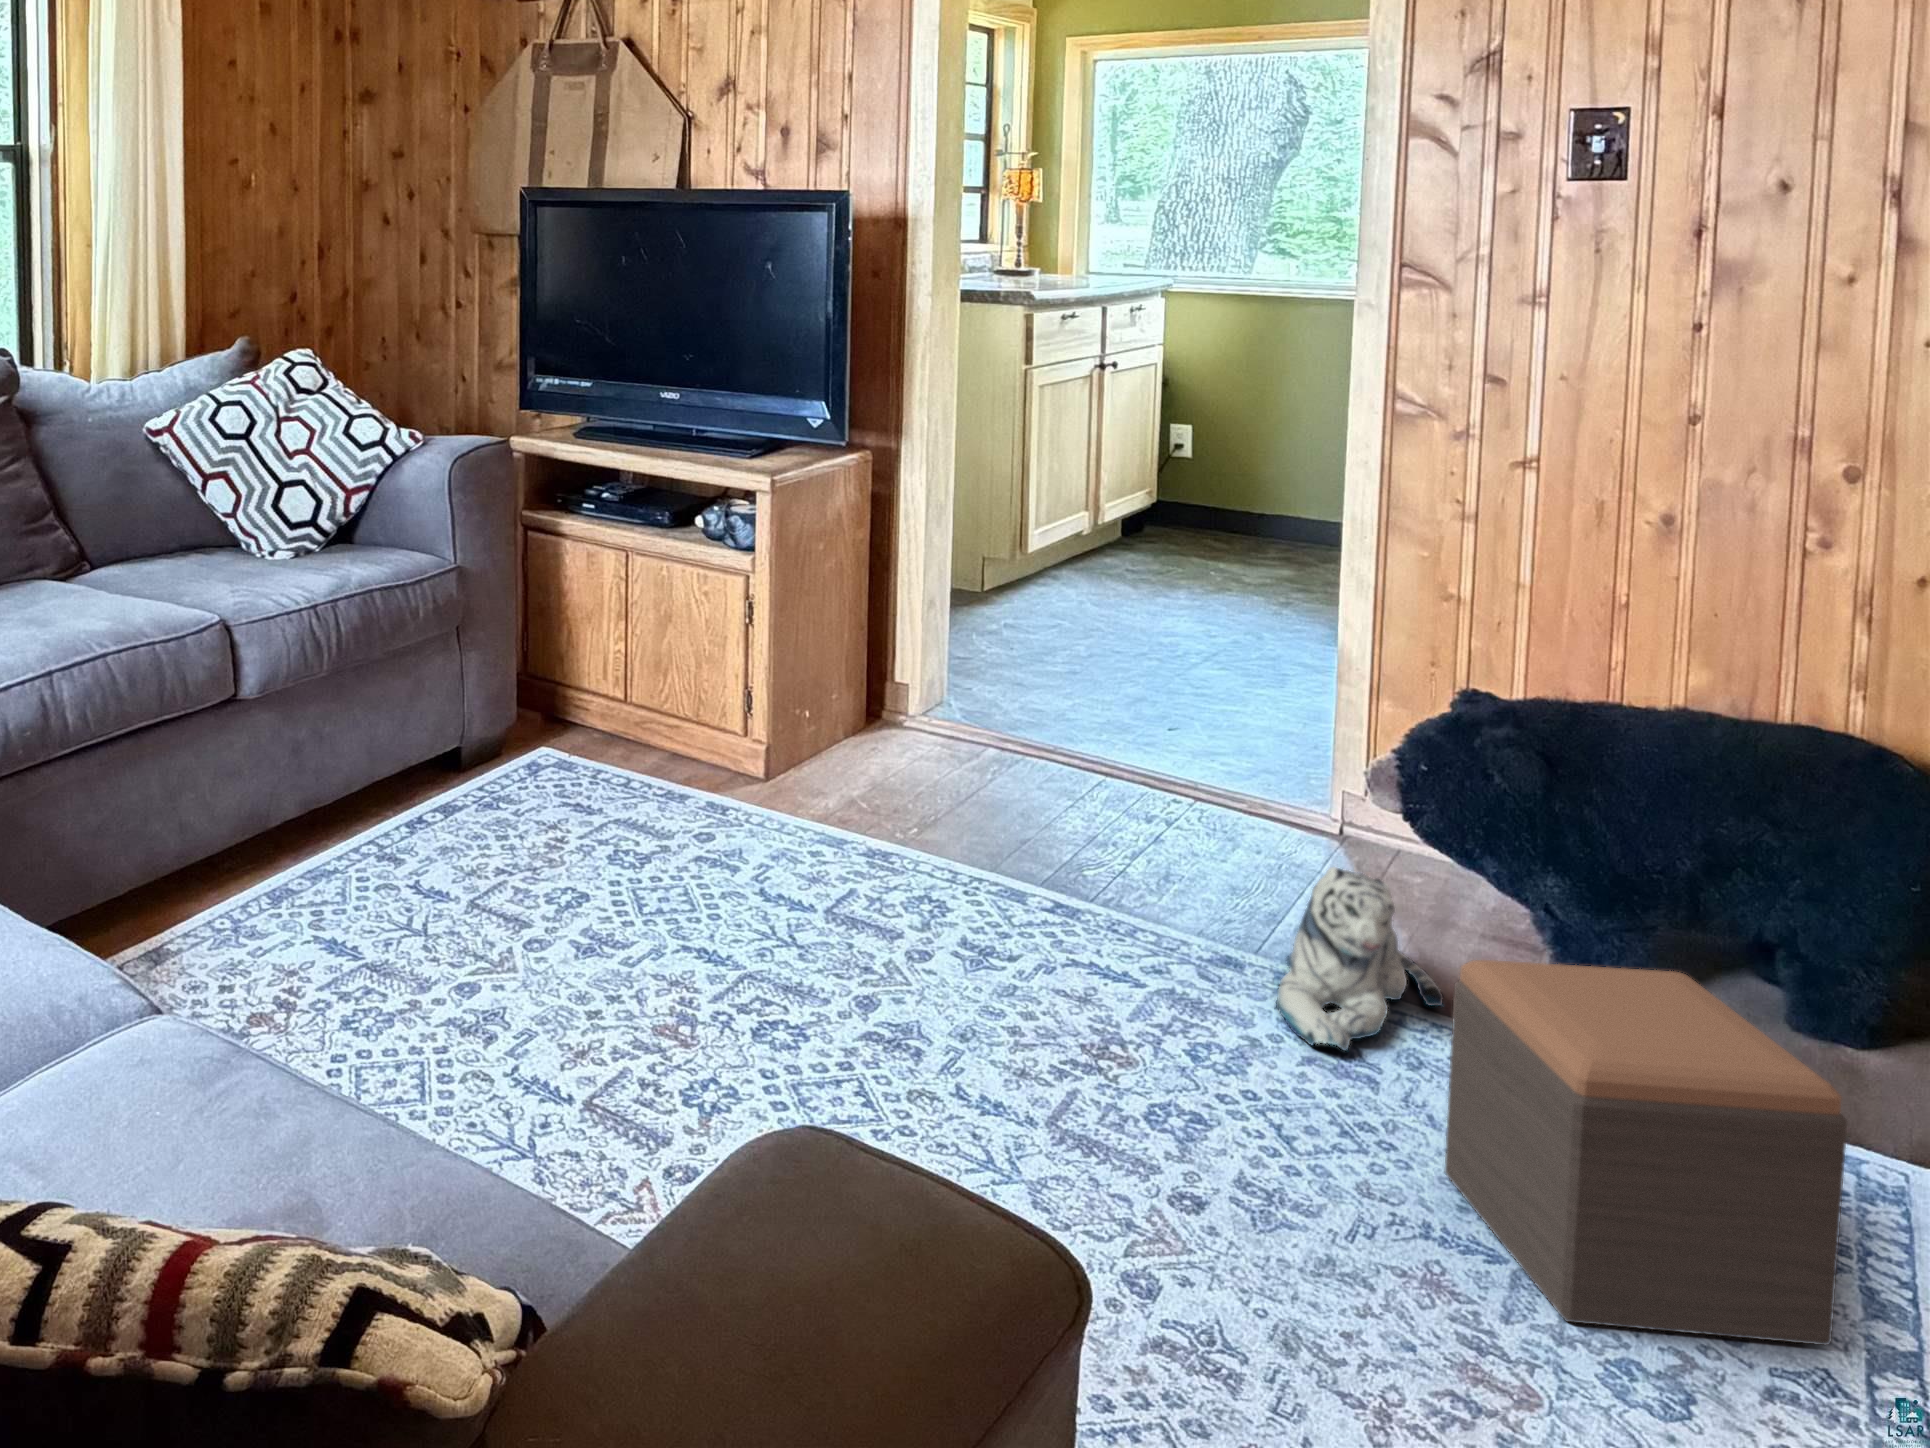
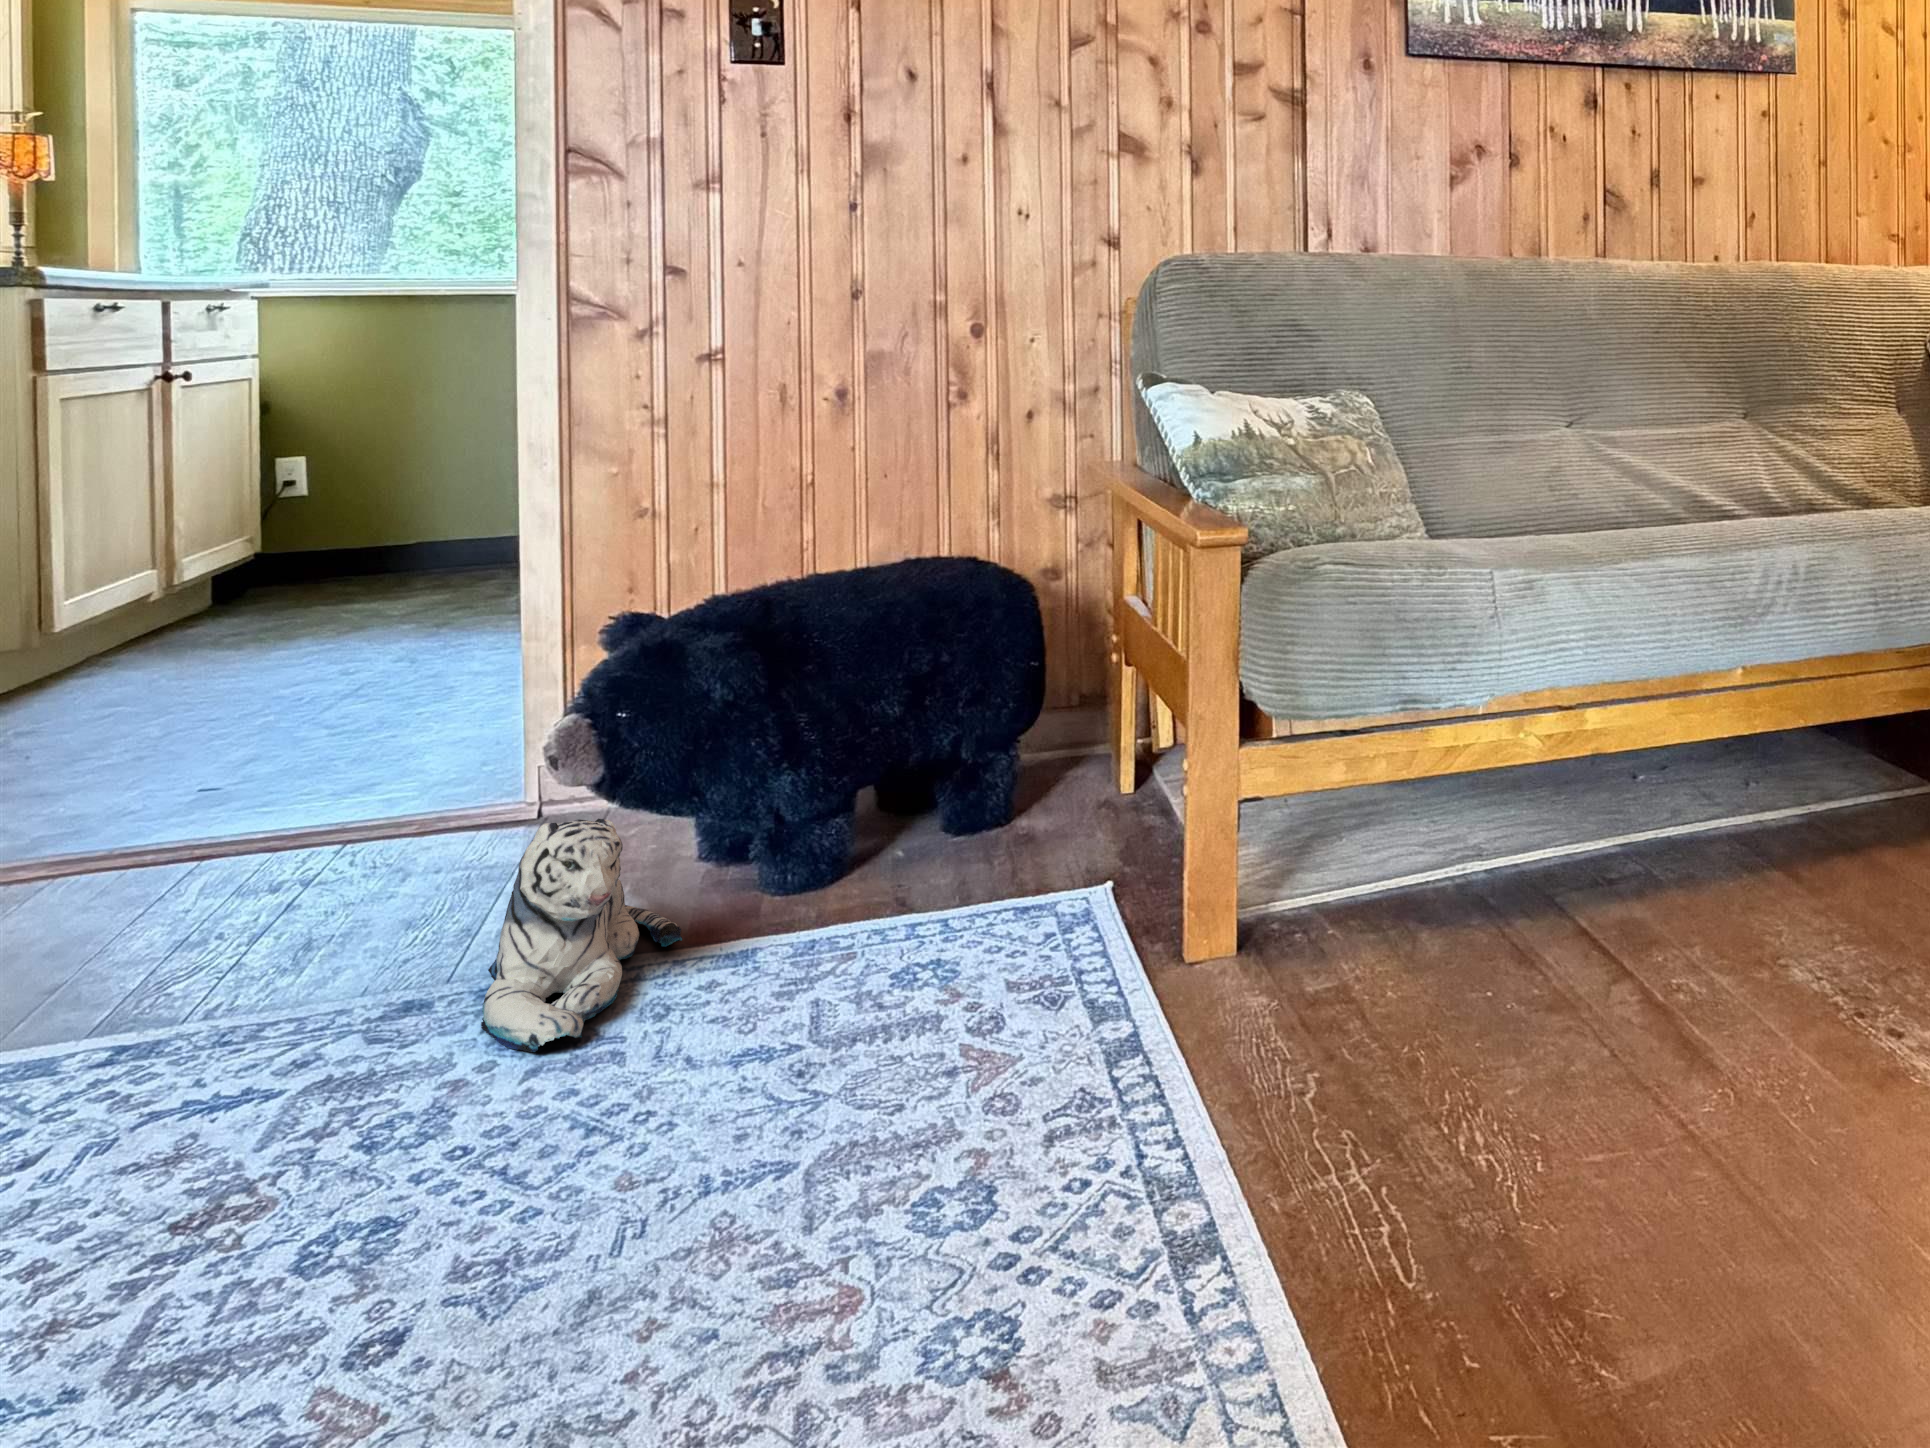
footstool: present [1445,960,1847,1345] -> none [711,775,1079,1191]

